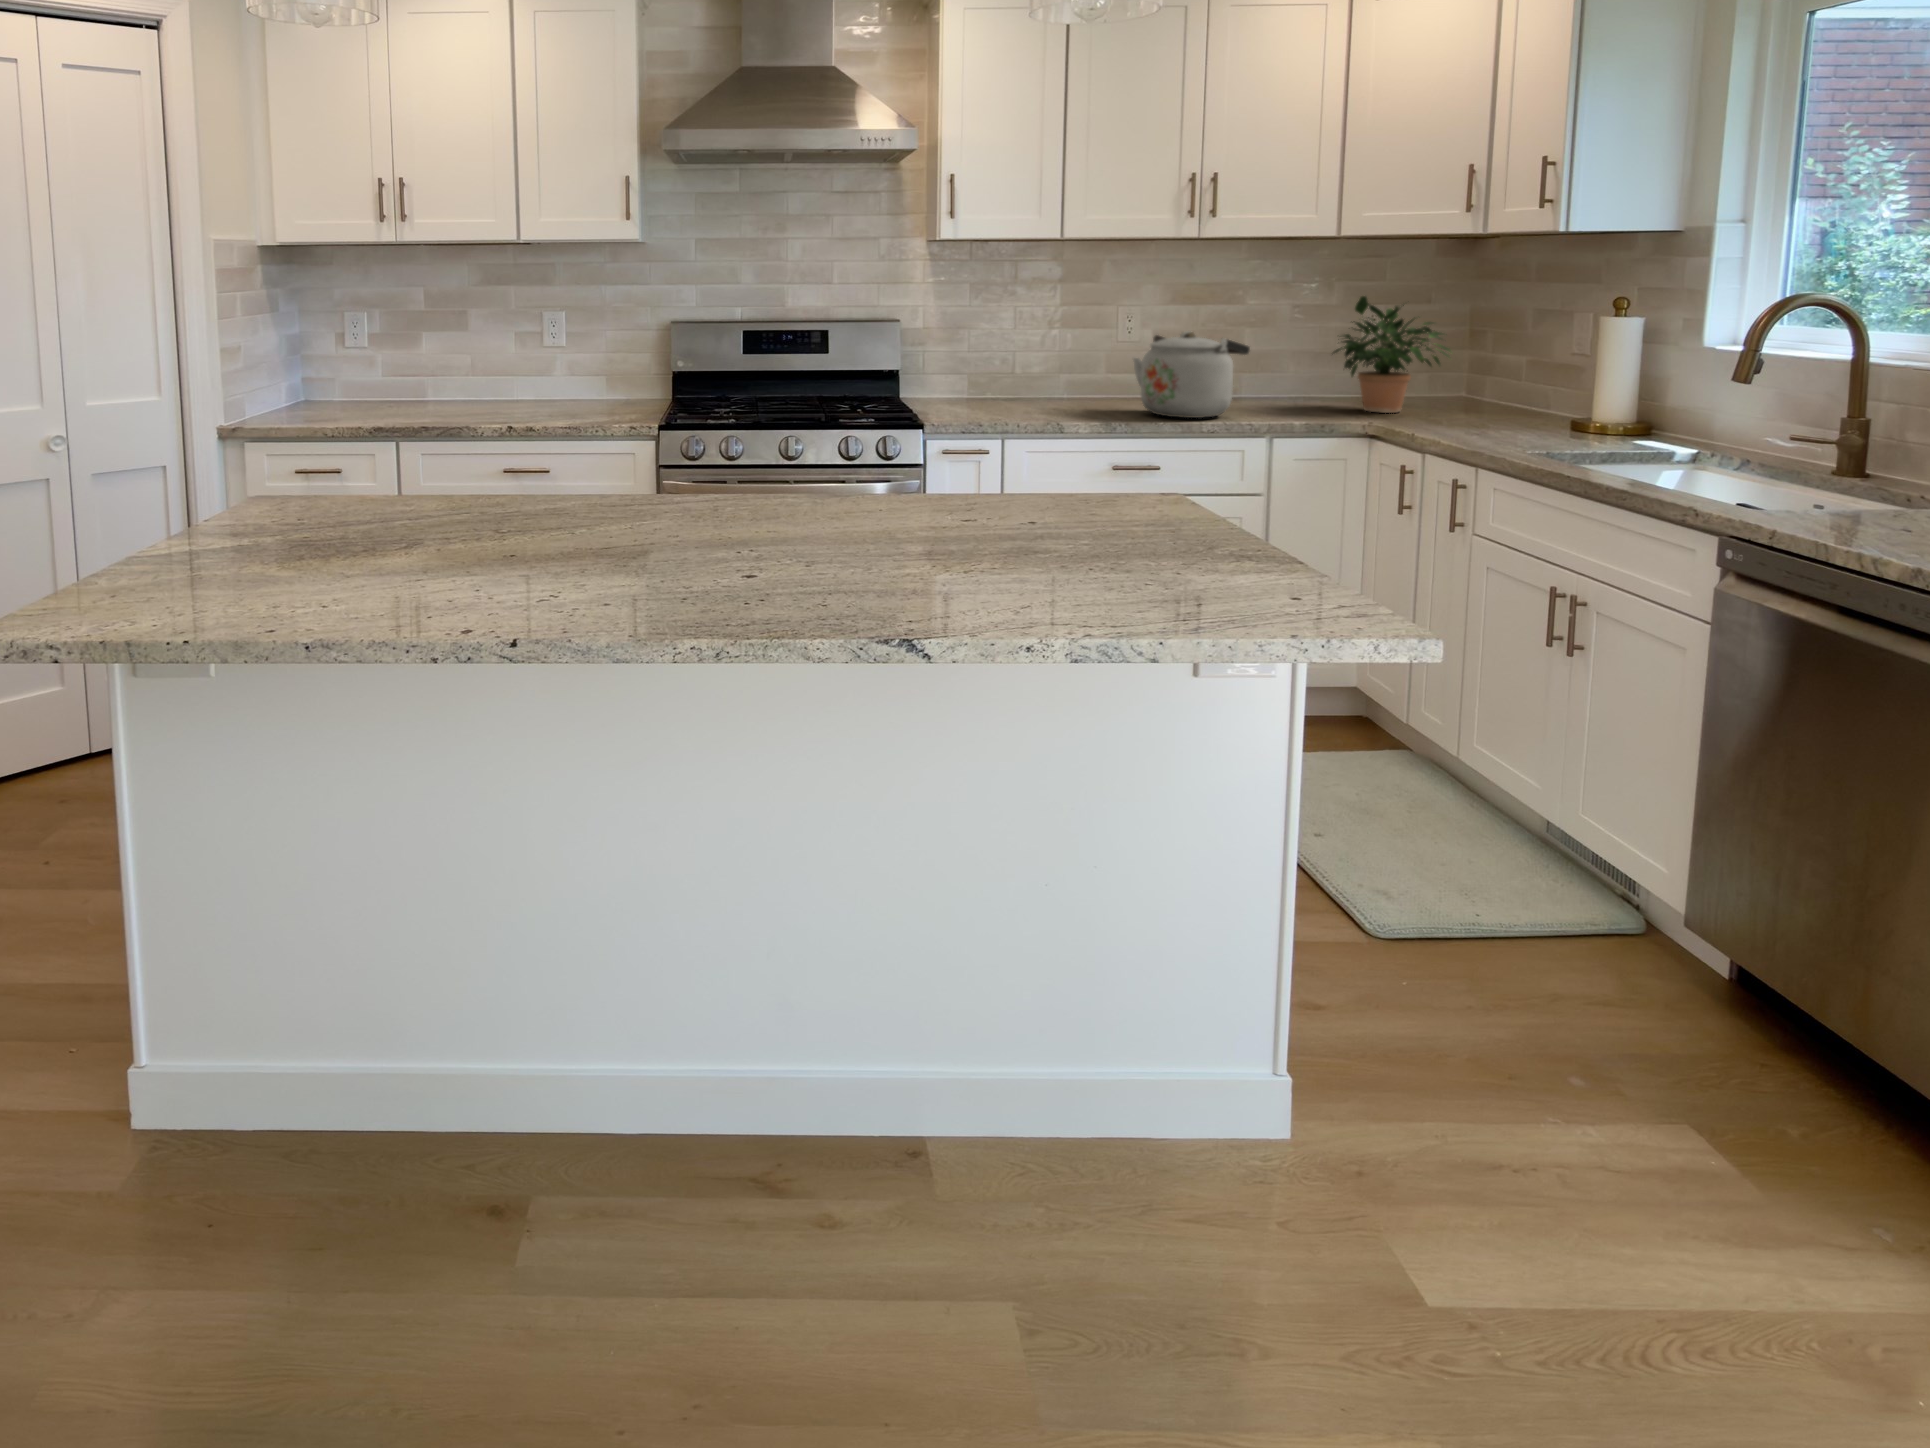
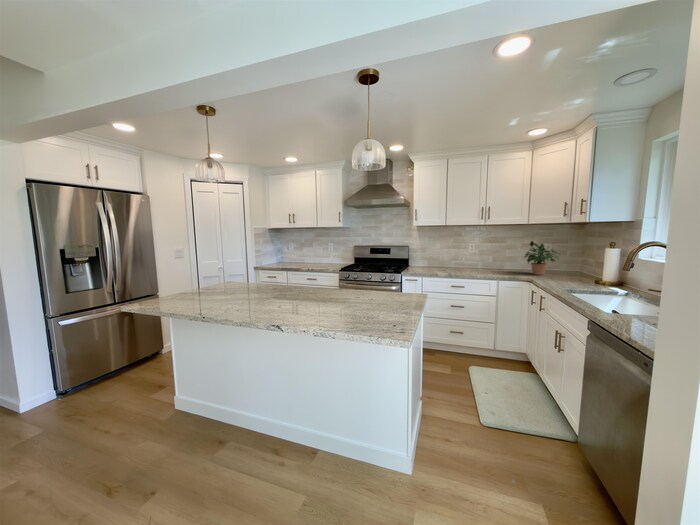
kettle: present [1133,331,1250,418] -> none [463,250,494,274]

